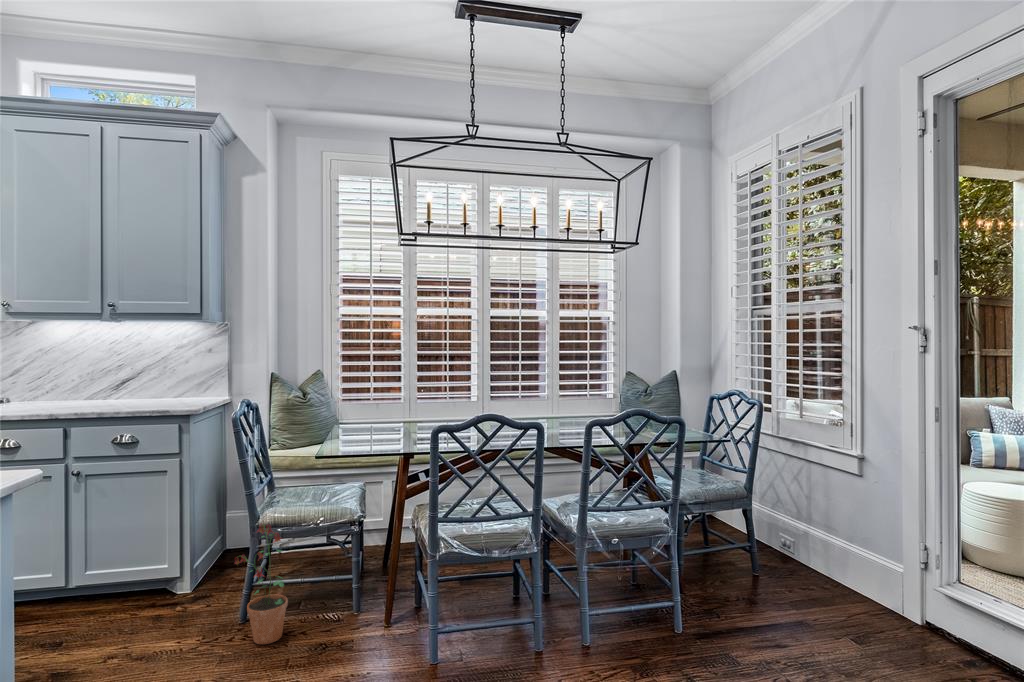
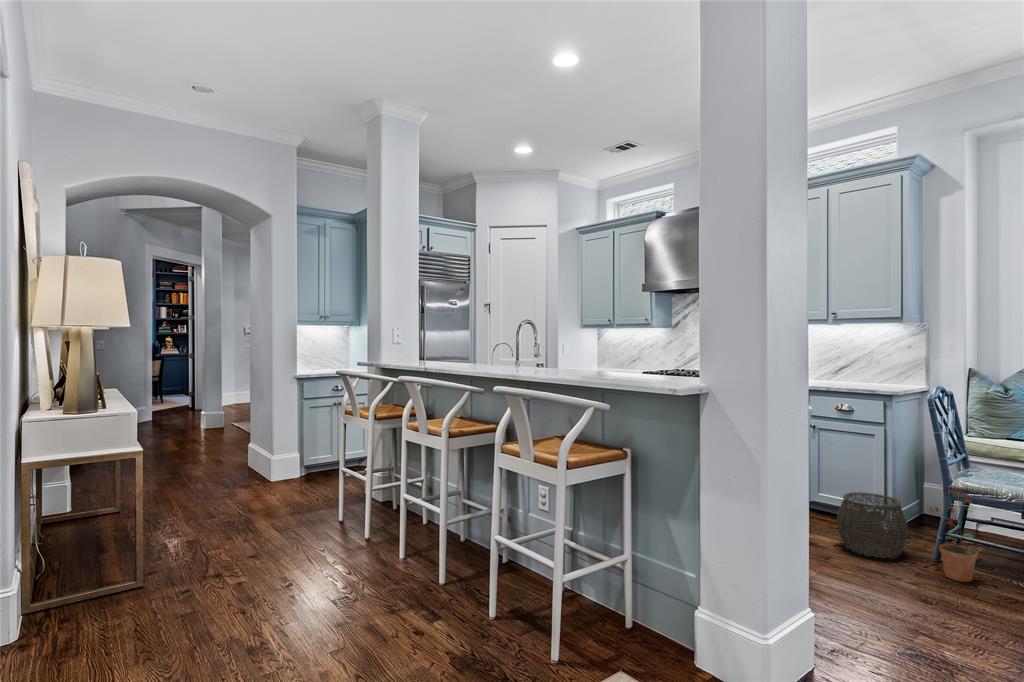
woven basket: none [110,554,210,656] -> present [837,492,908,558]

